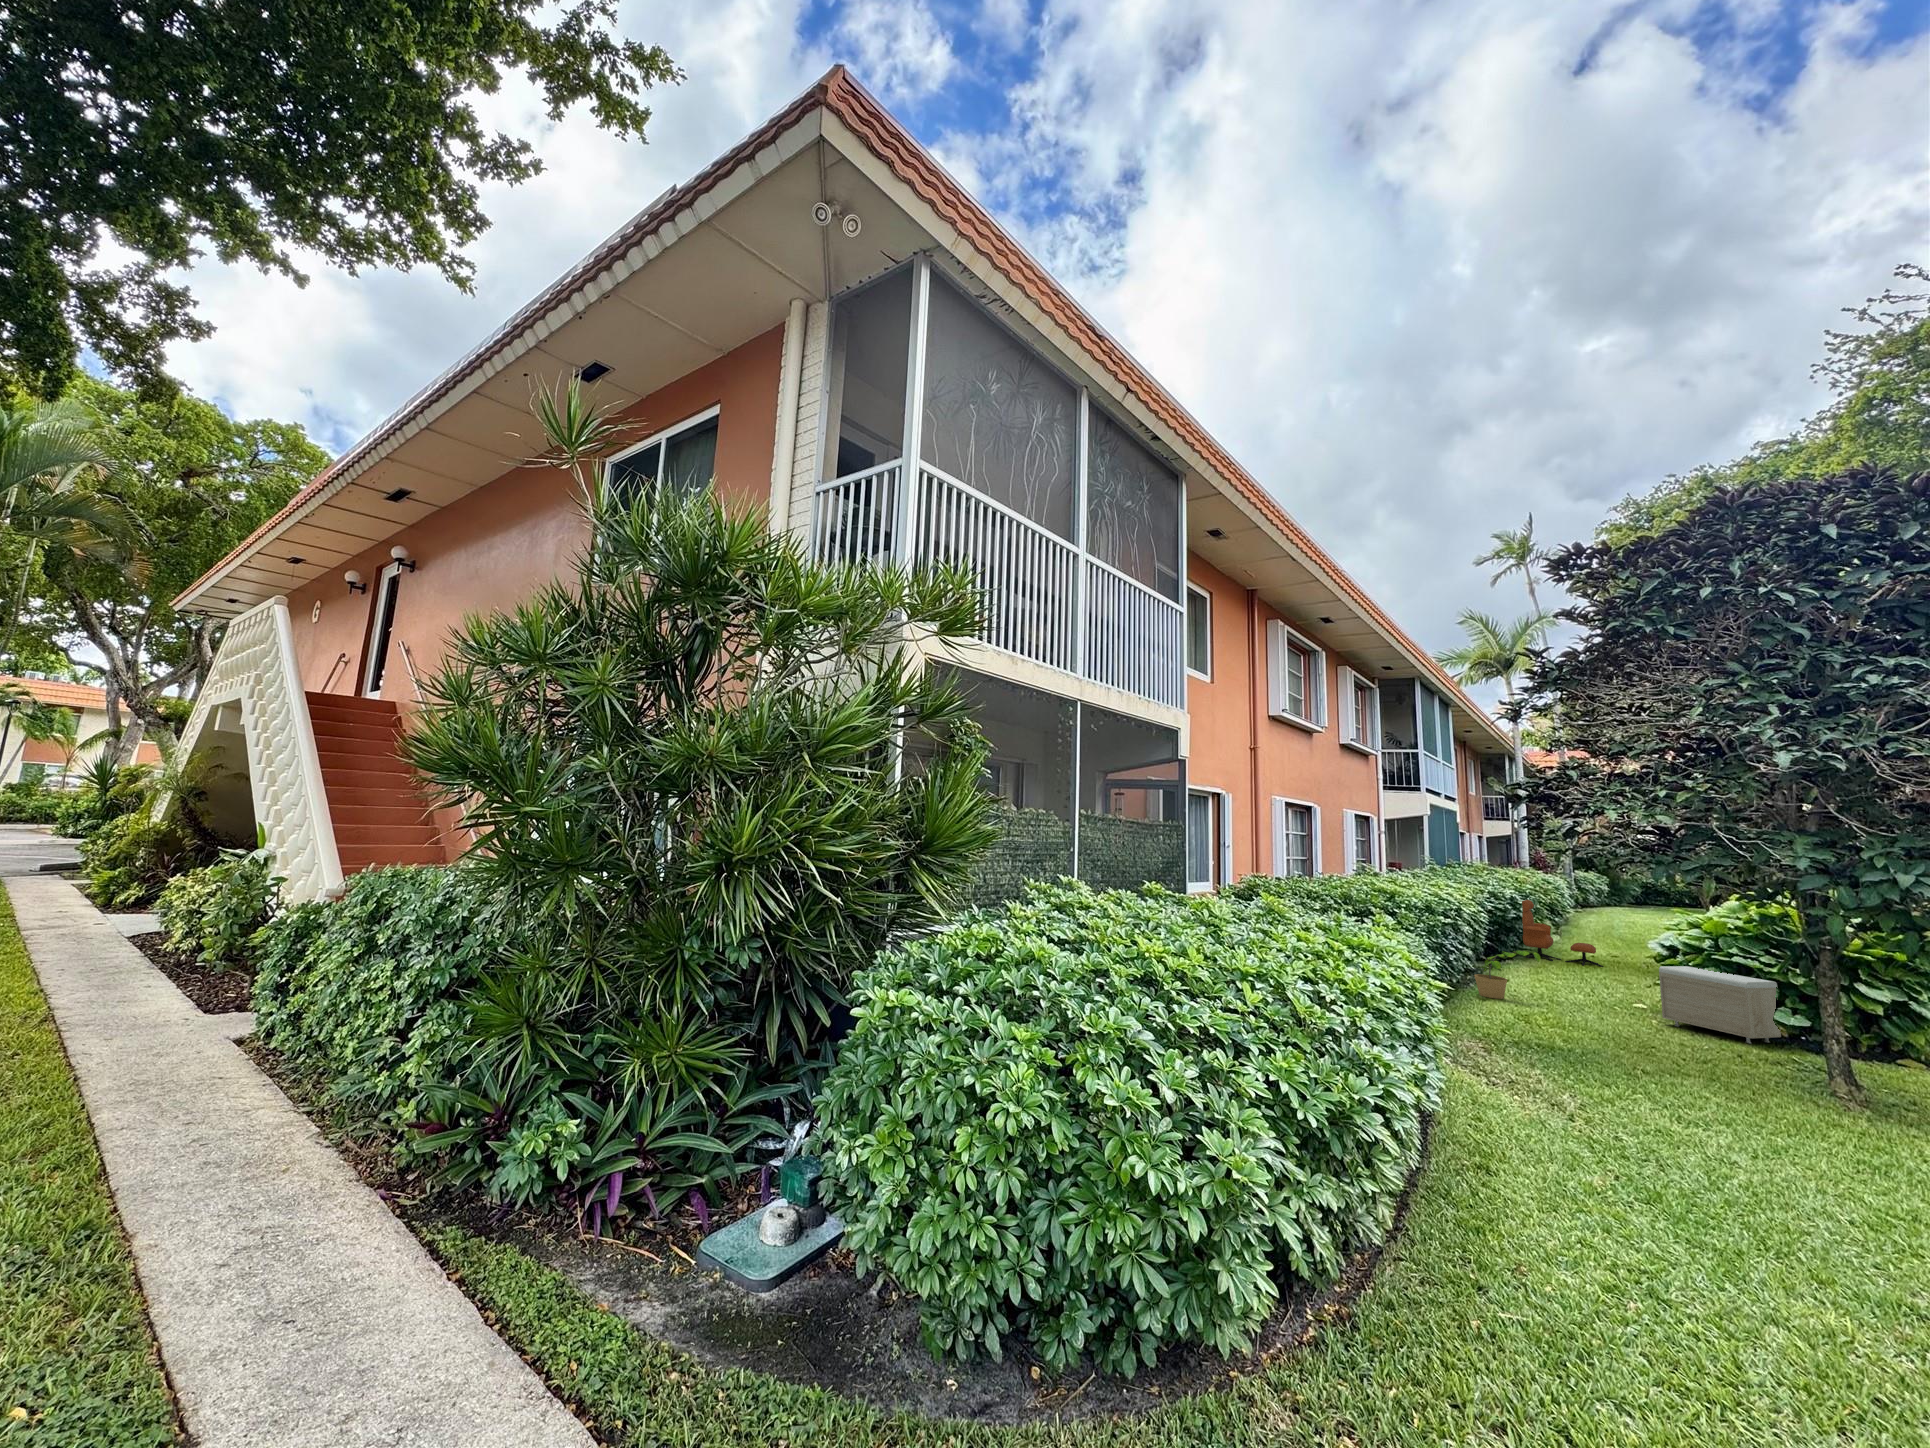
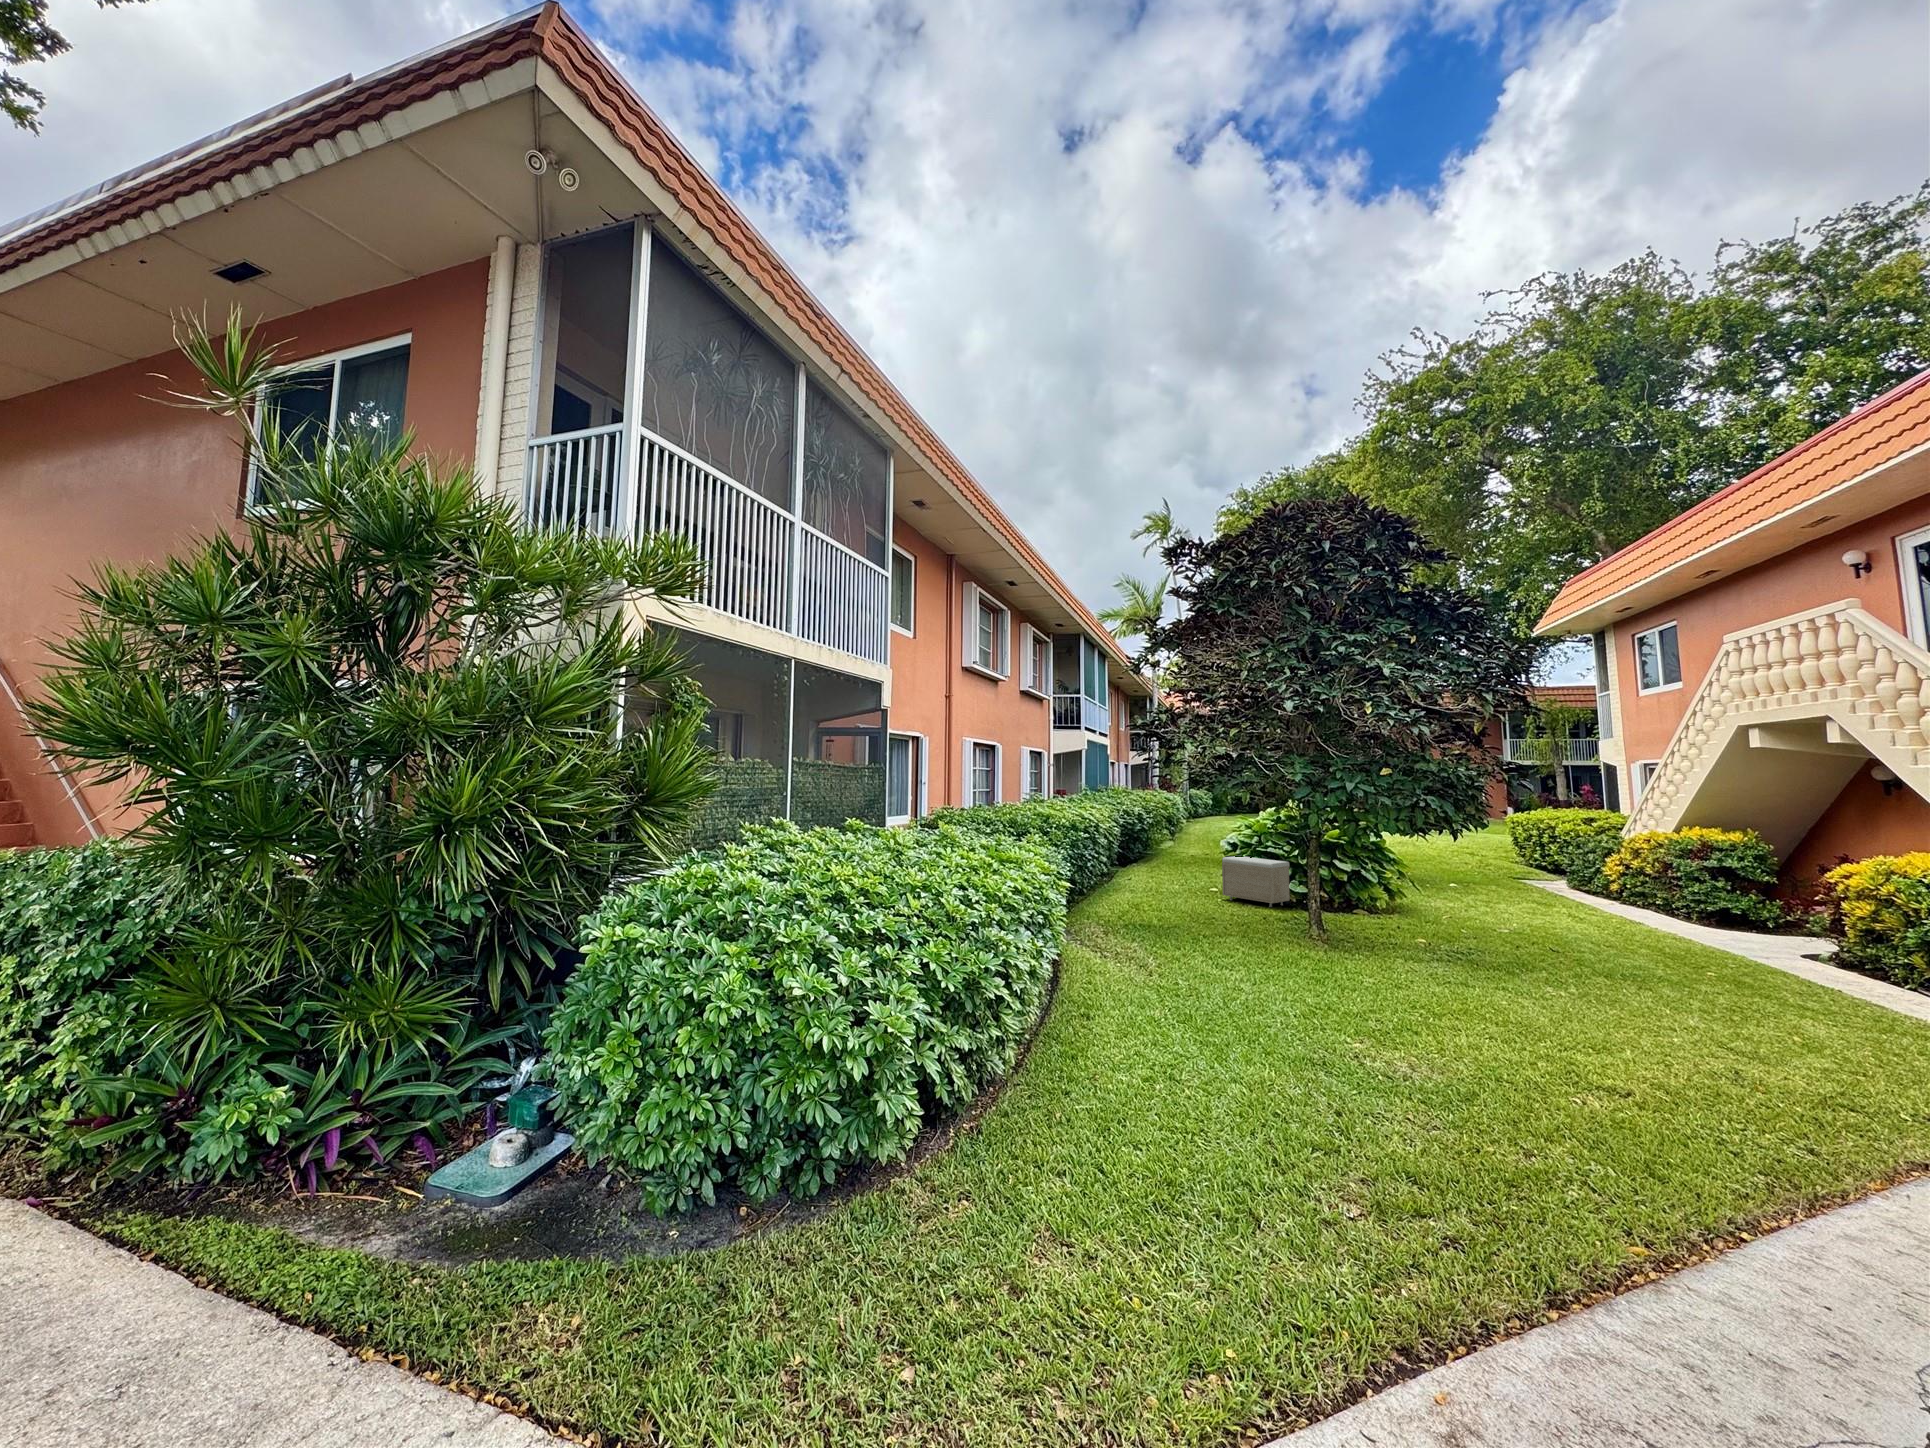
lounge chair: present [1522,900,1603,967] -> none [1142,814,1196,862]
potted plant: present [1474,950,1540,999] -> none [1105,853,1149,892]

